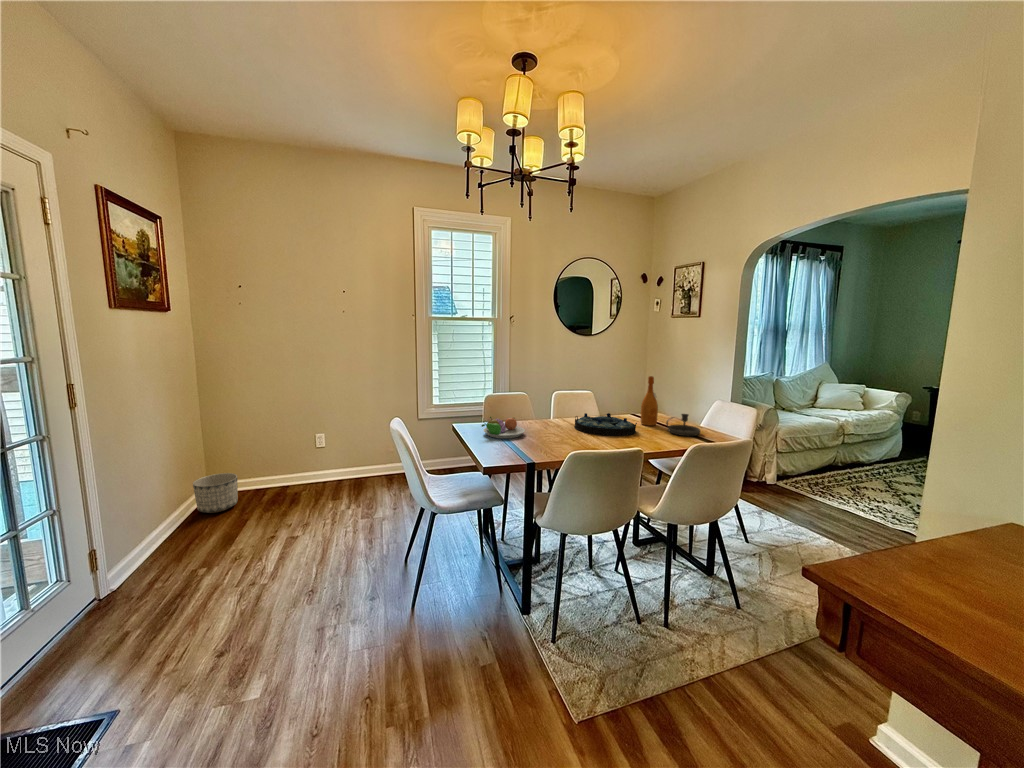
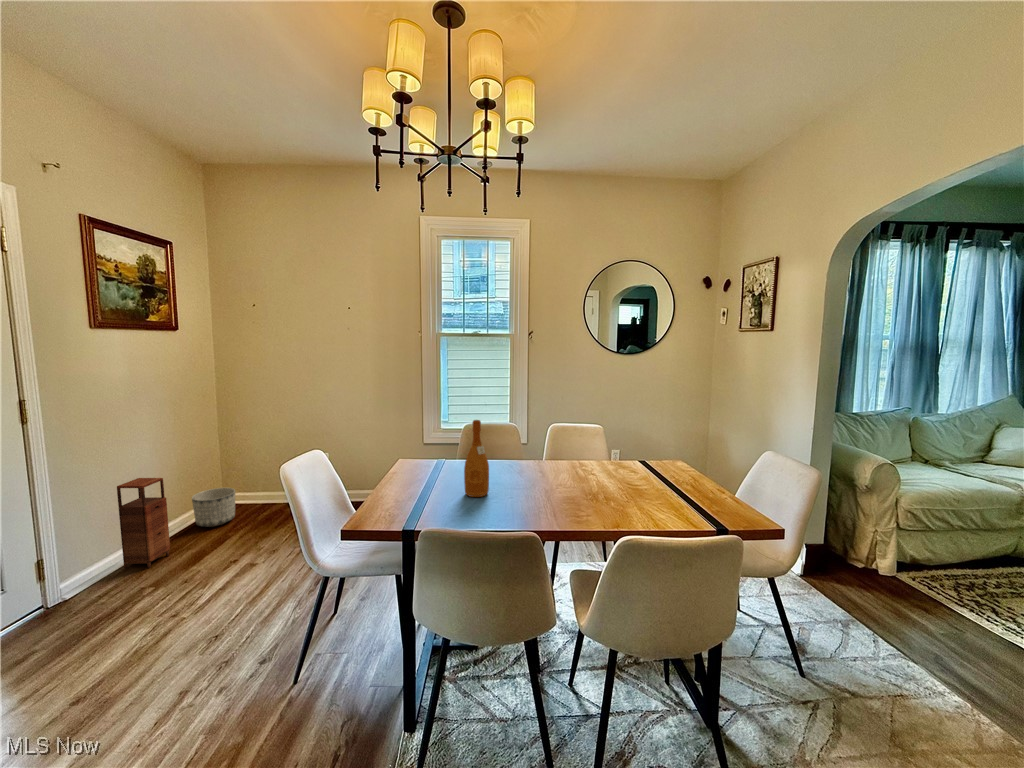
wine bottle: present [641,376,658,426] -> present [464,420,489,497]
serving tray: present [574,413,637,436] -> none [534,458,611,496]
candlestick: present [666,414,700,436] -> none [649,471,704,507]
fruit bowl: present [482,417,525,438] -> none [403,455,462,486]
storage cabinet: none [143,463,195,557] -> present [117,478,170,568]

